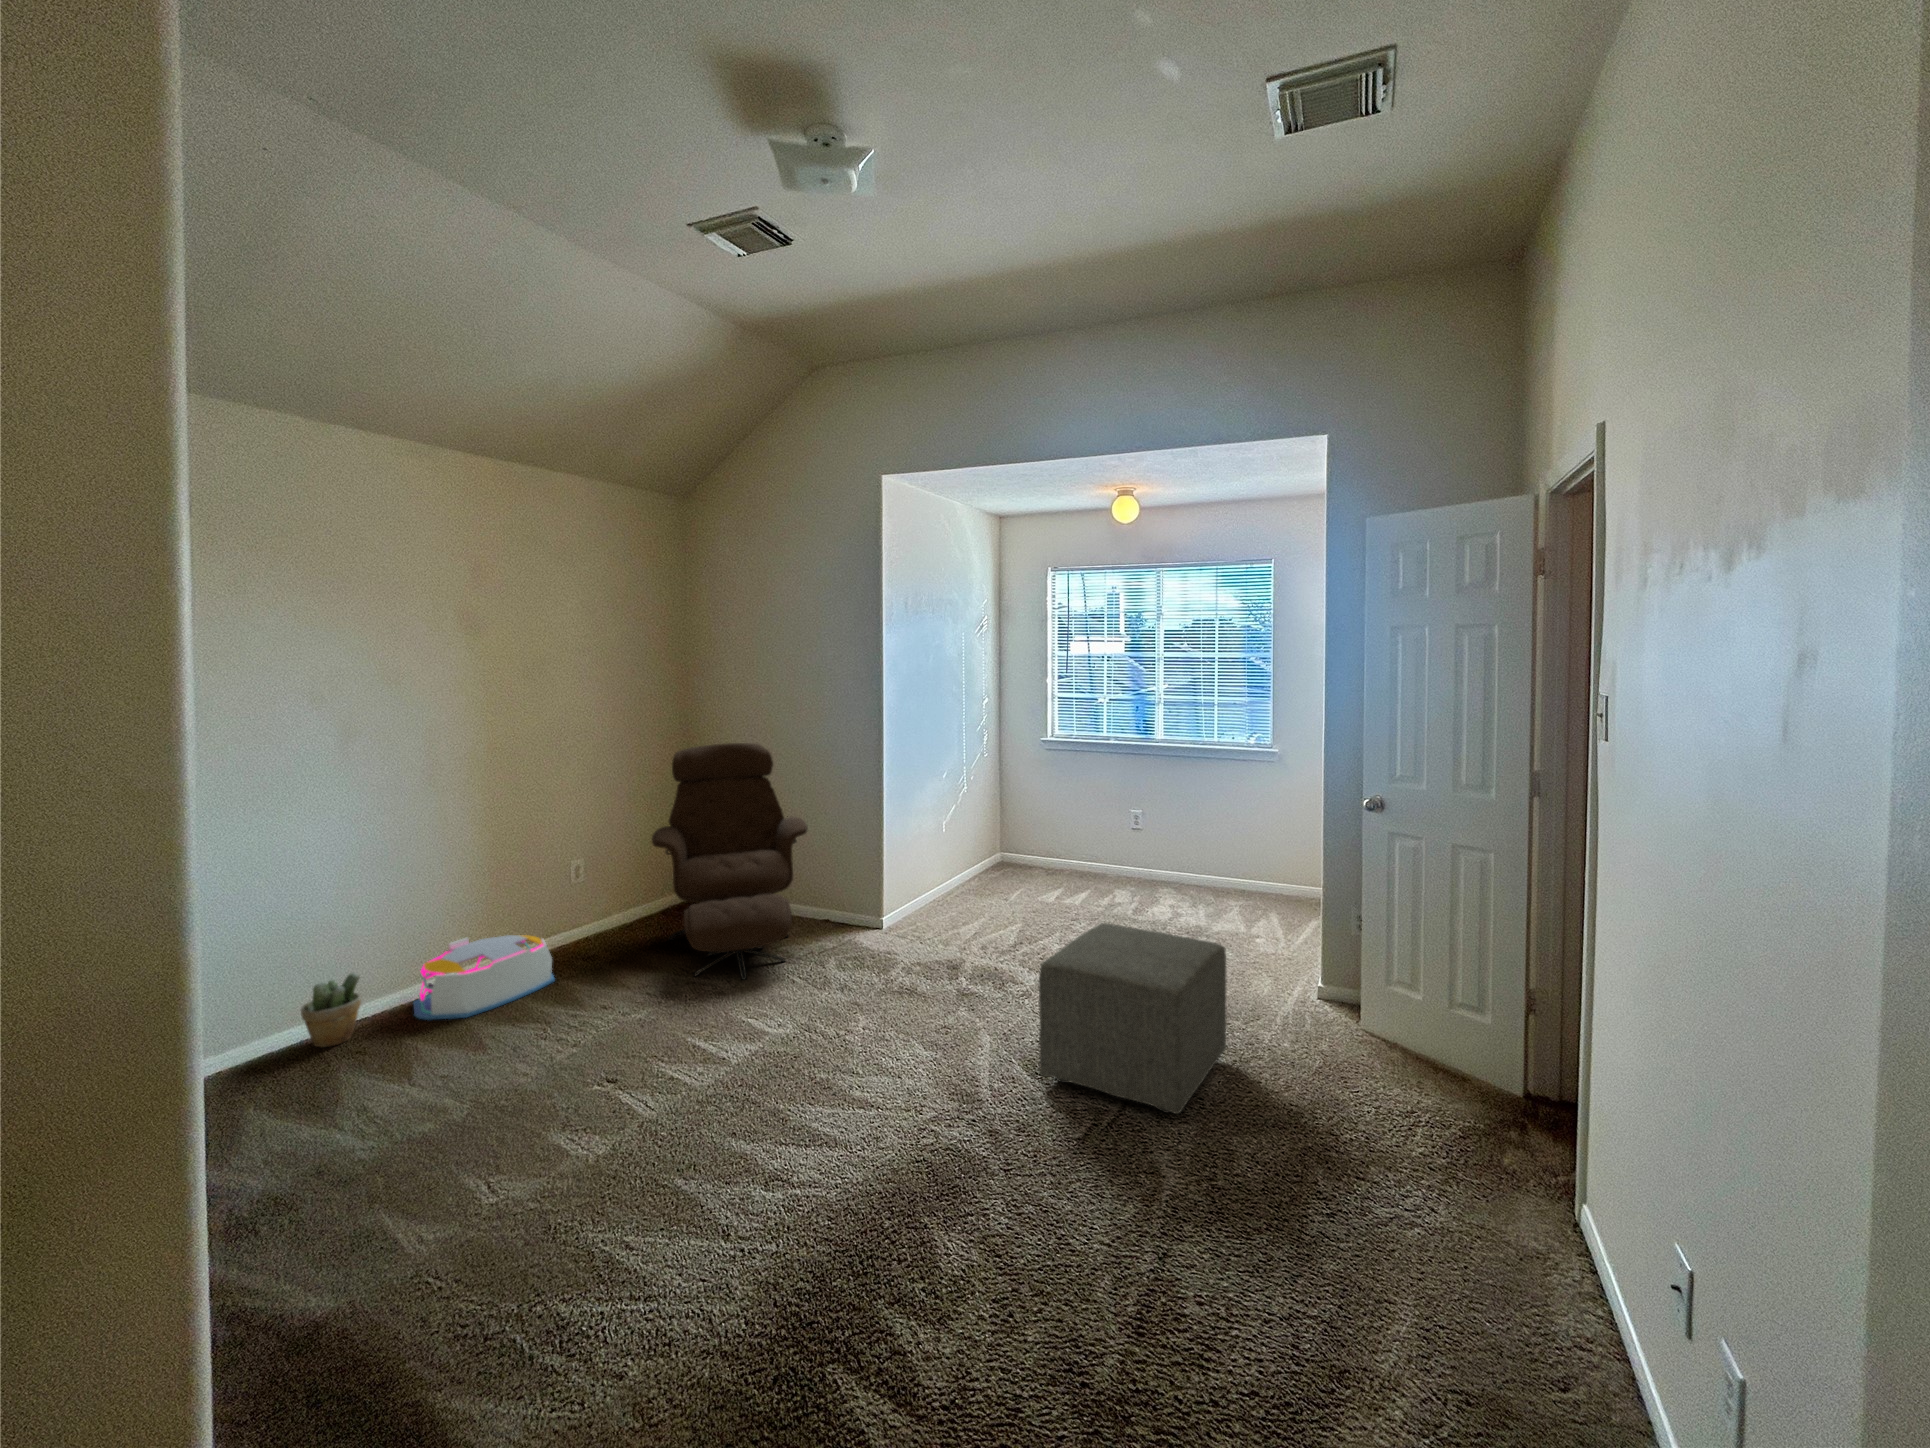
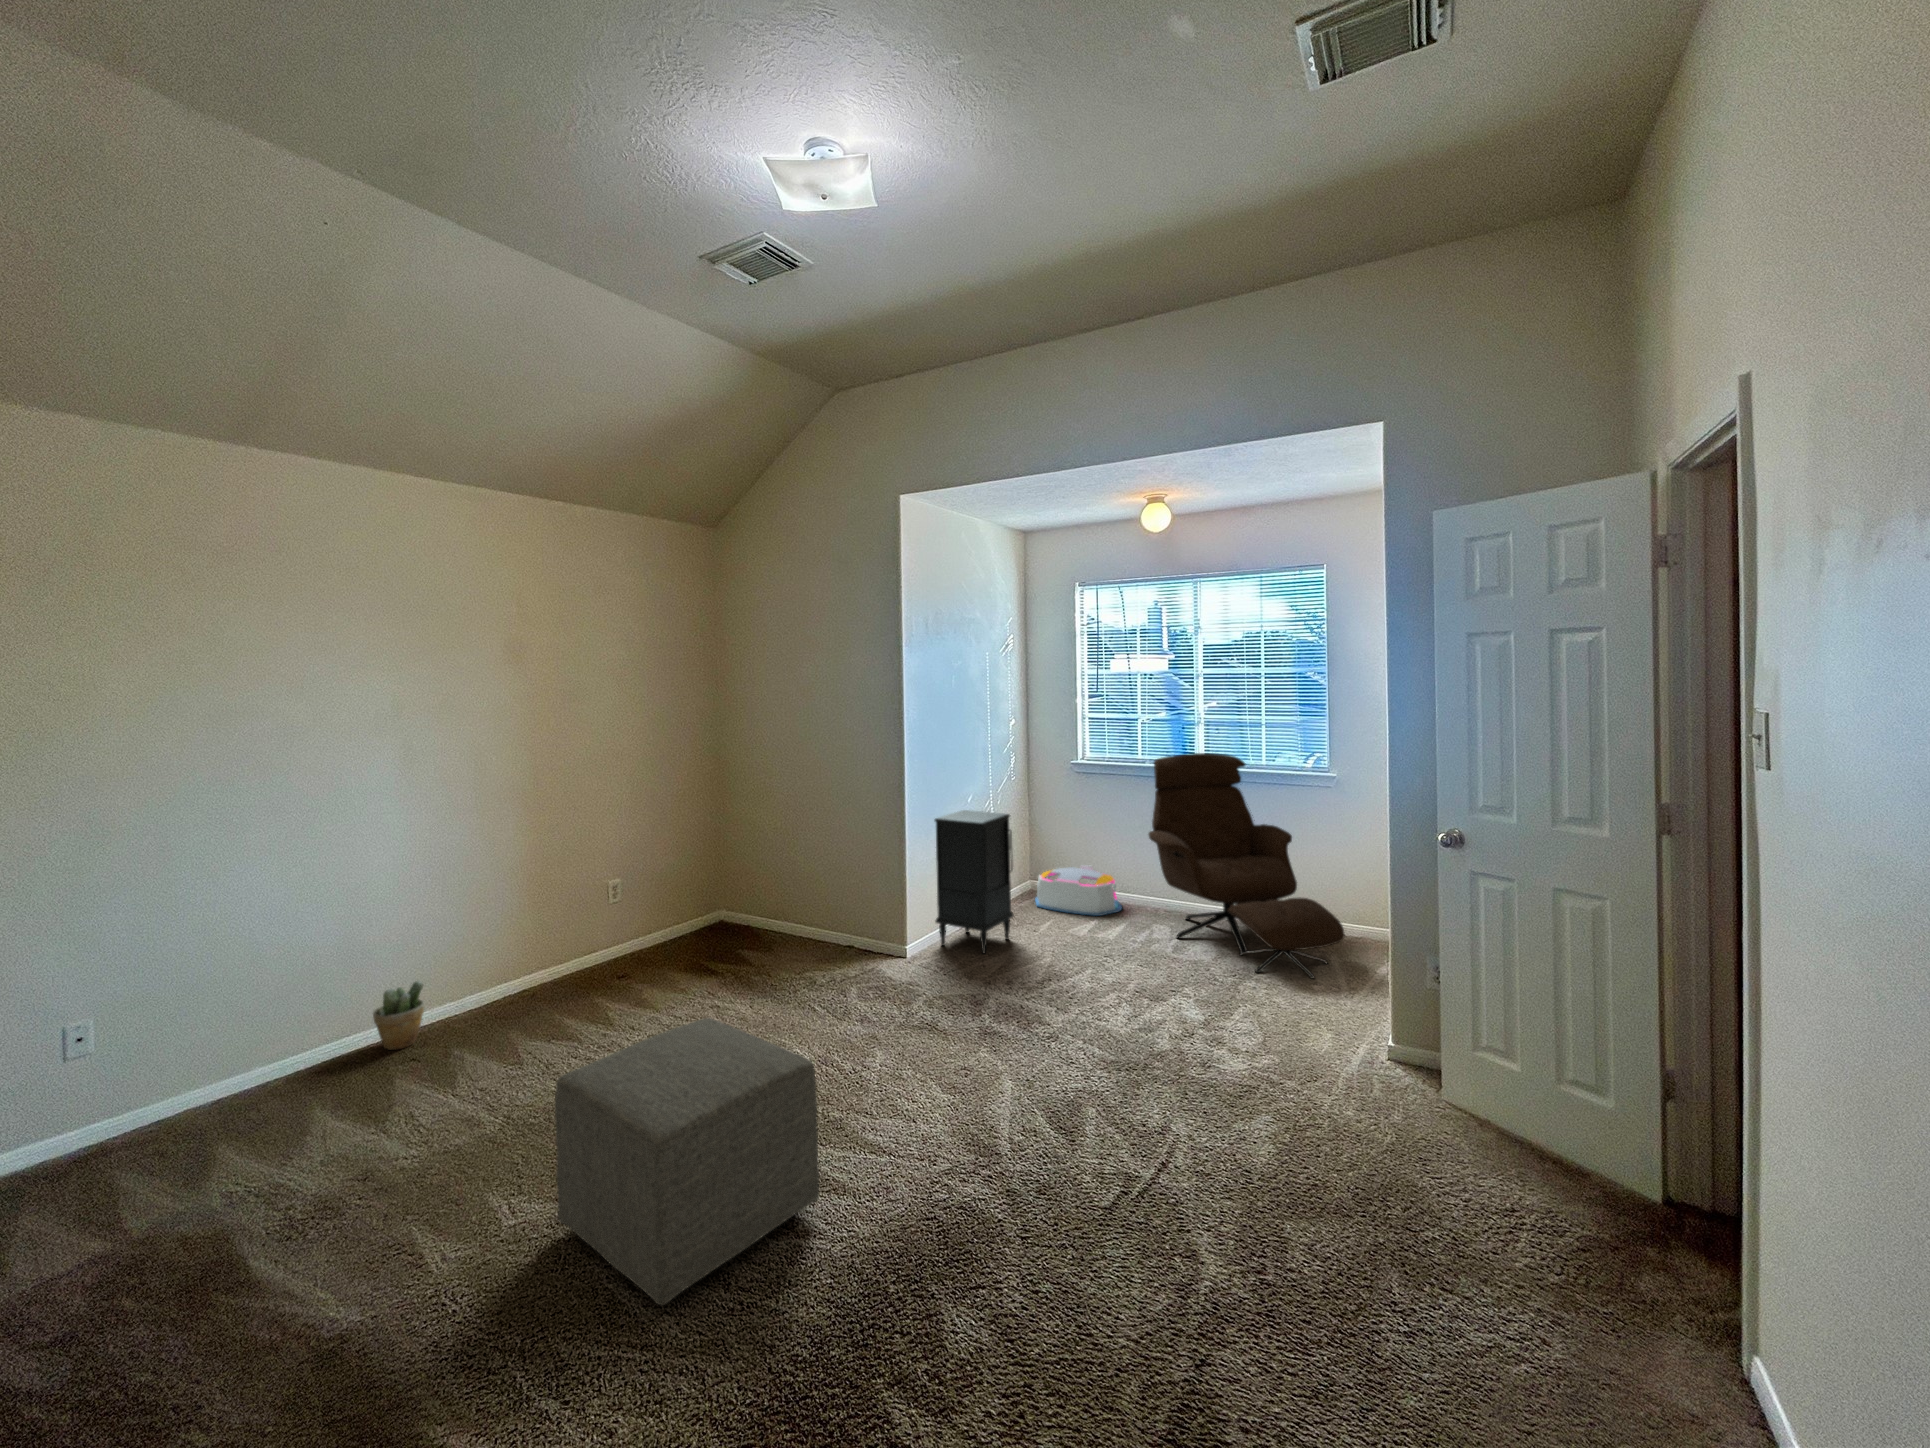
lounge chair: present [652,743,808,980] -> present [1149,753,1345,979]
nightstand: none [908,785,985,924] -> present [935,810,1014,954]
ottoman: present [1039,923,1227,1113] -> present [555,1018,819,1305]
storage bin: present [413,935,555,1020] -> present [1035,865,1122,916]

